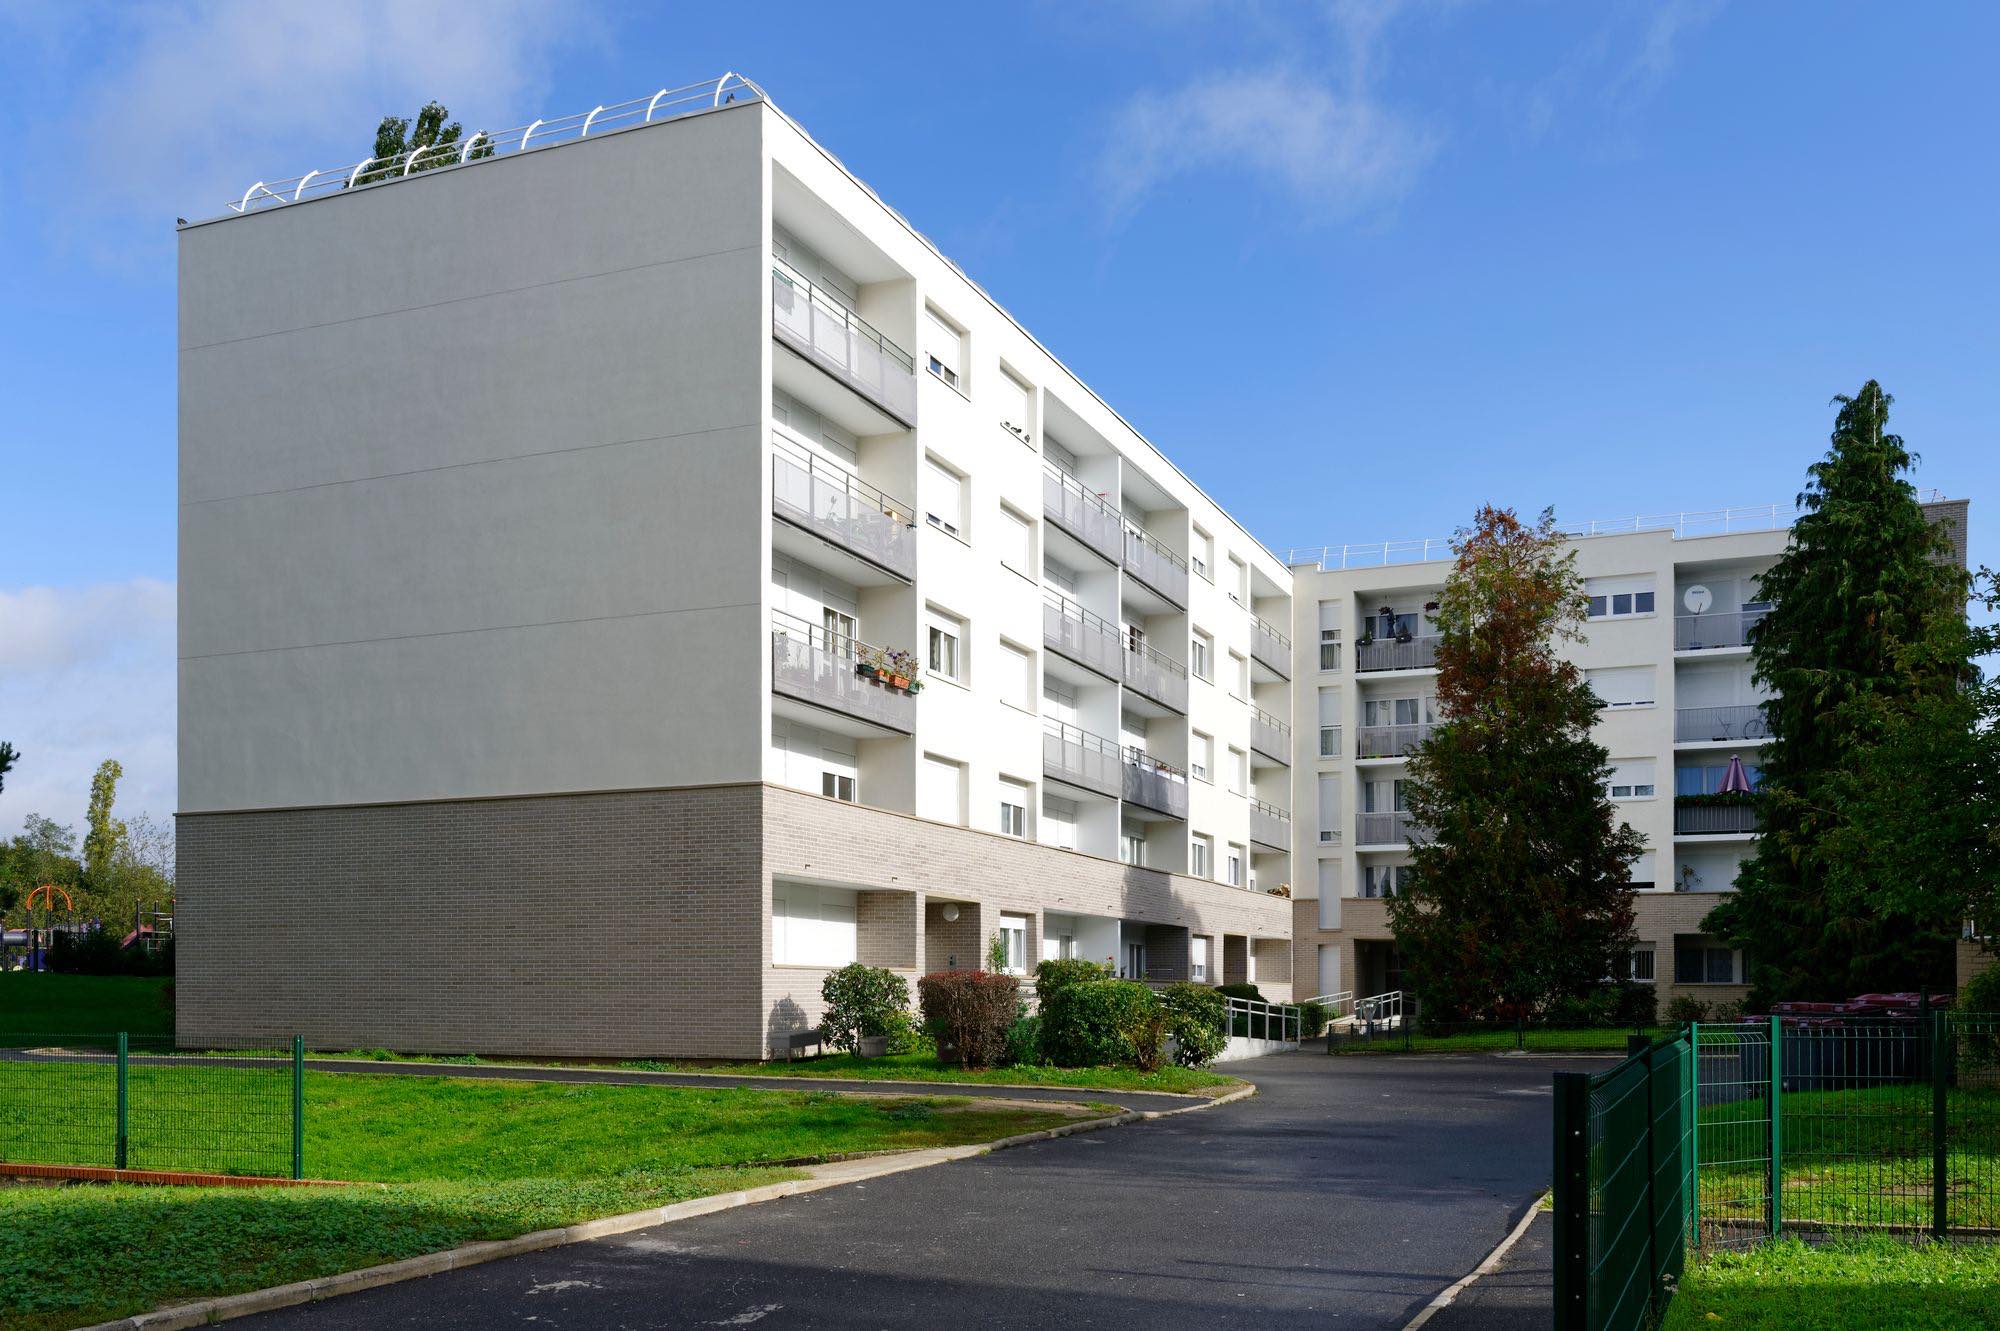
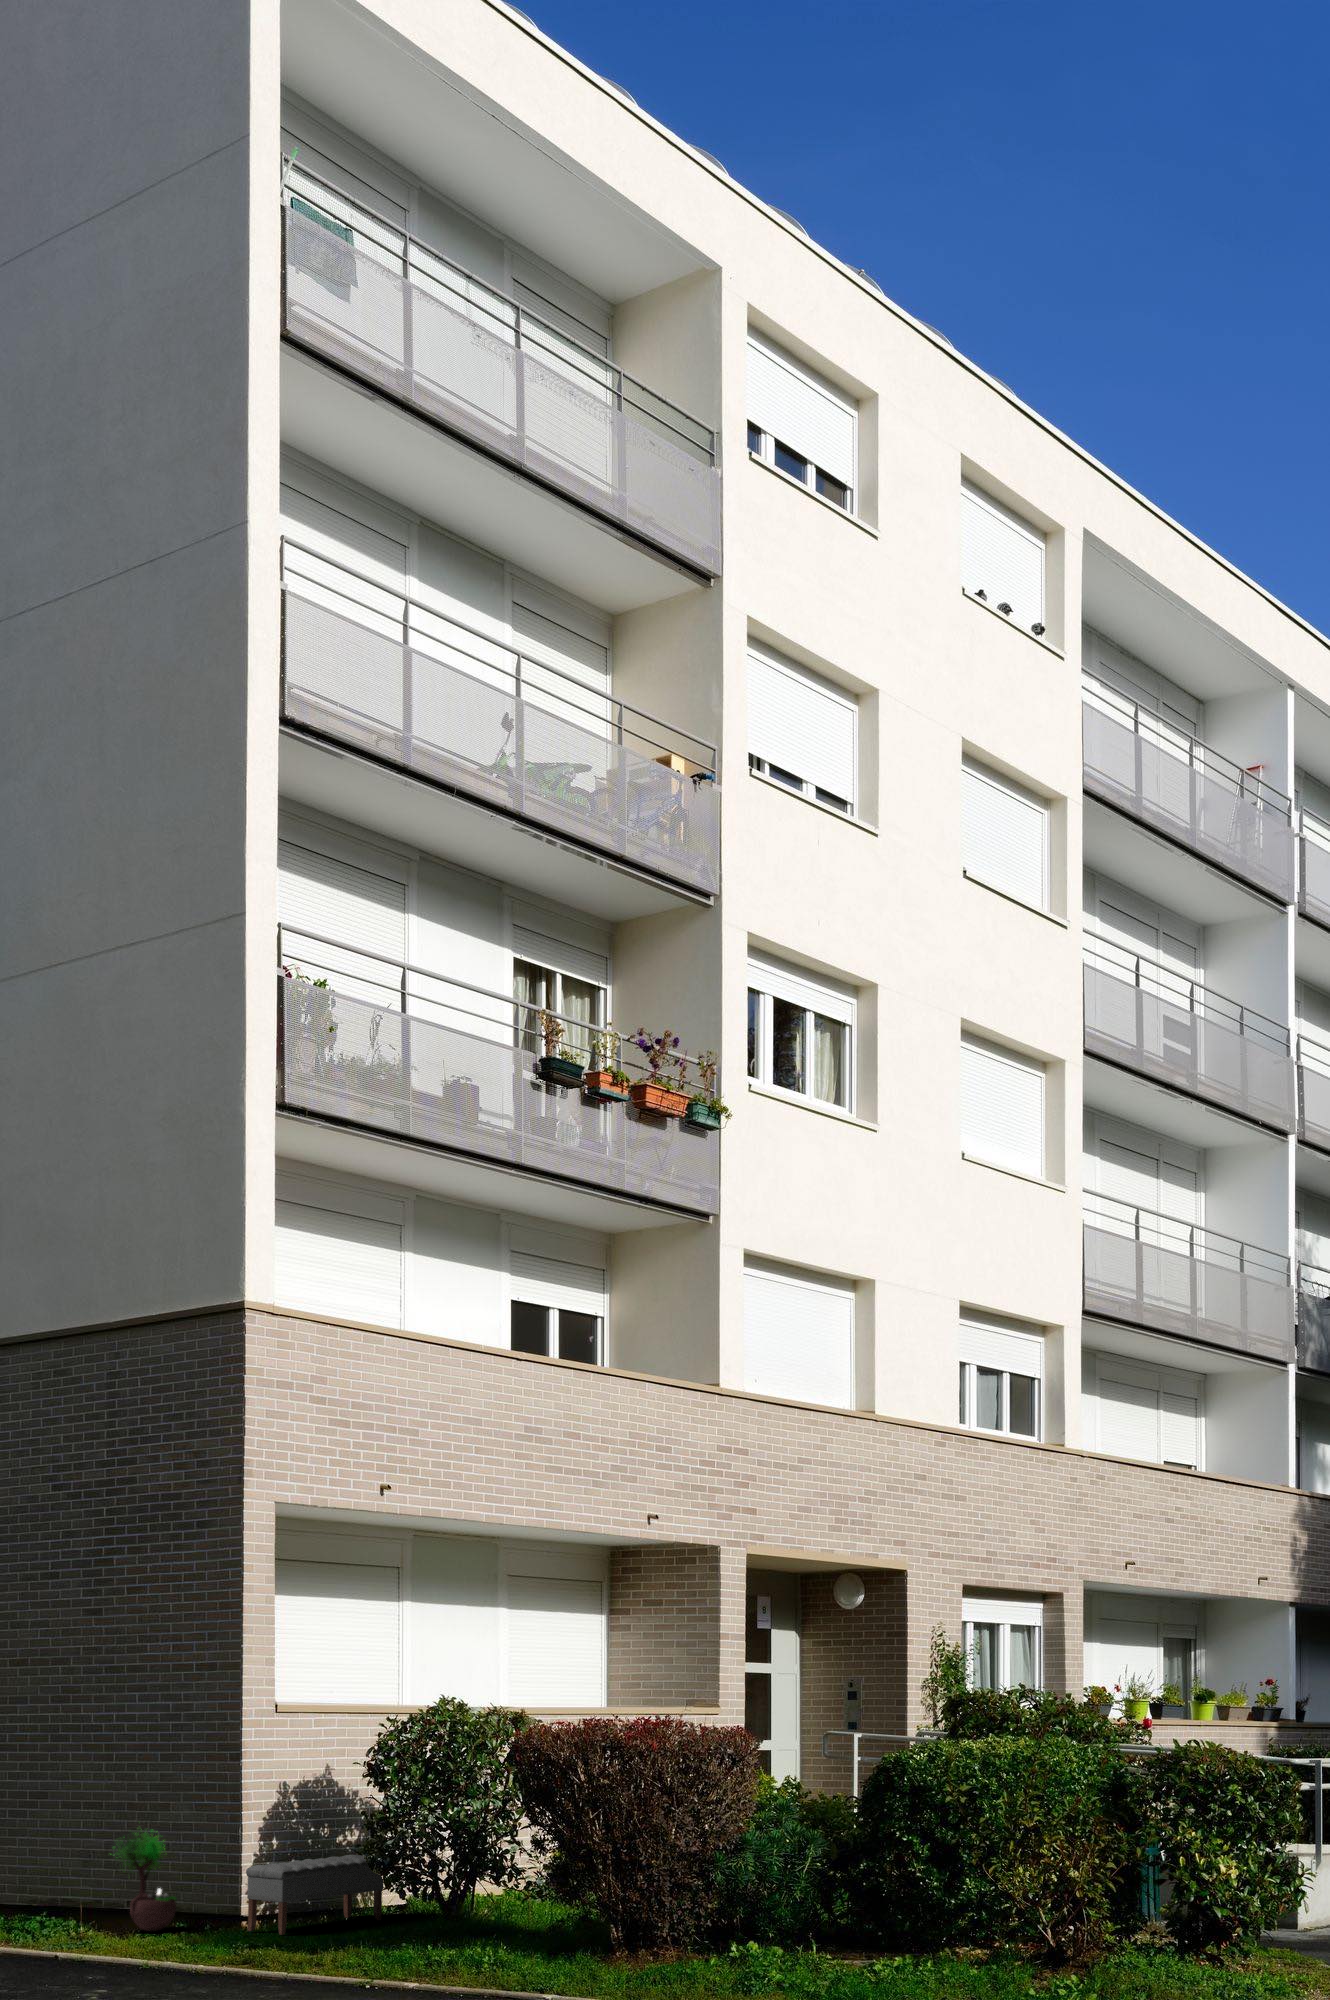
potted tree: present [929,1017,957,1063] -> present [113,1832,176,1931]
wooden bucket: present [860,1032,888,1057] -> none [453,1865,520,1927]

